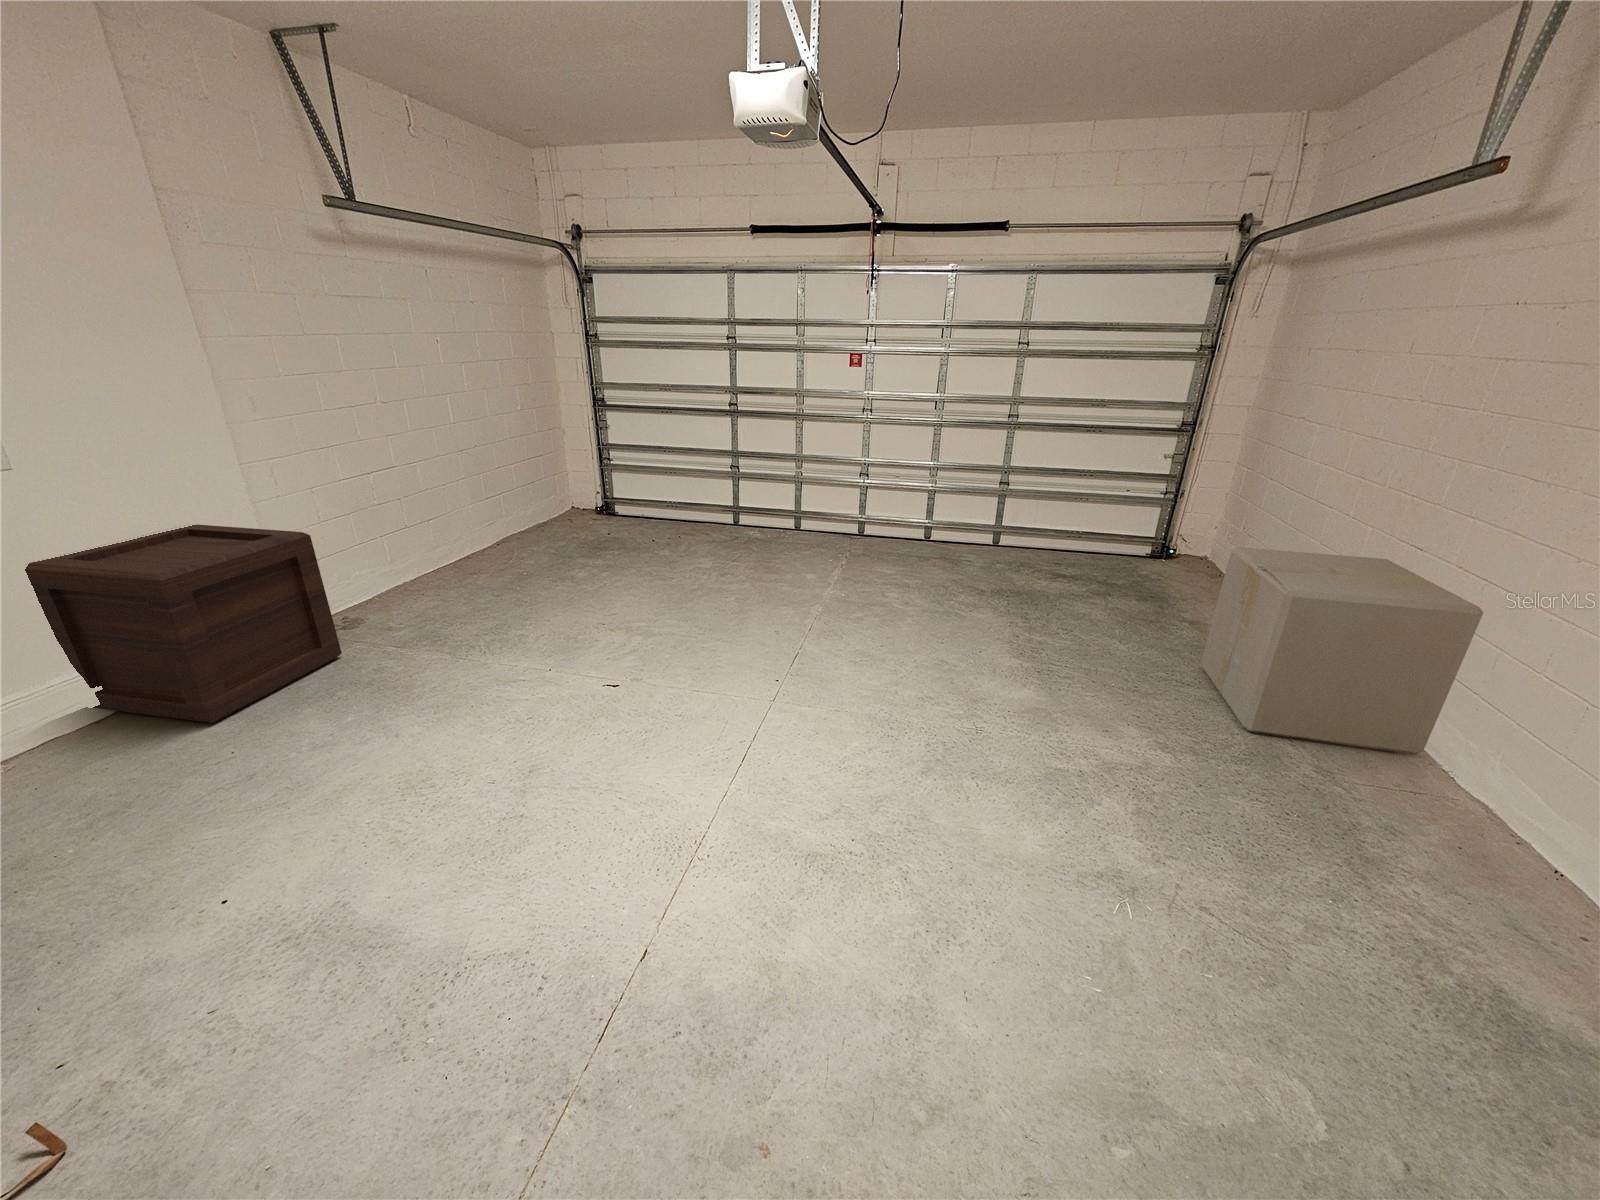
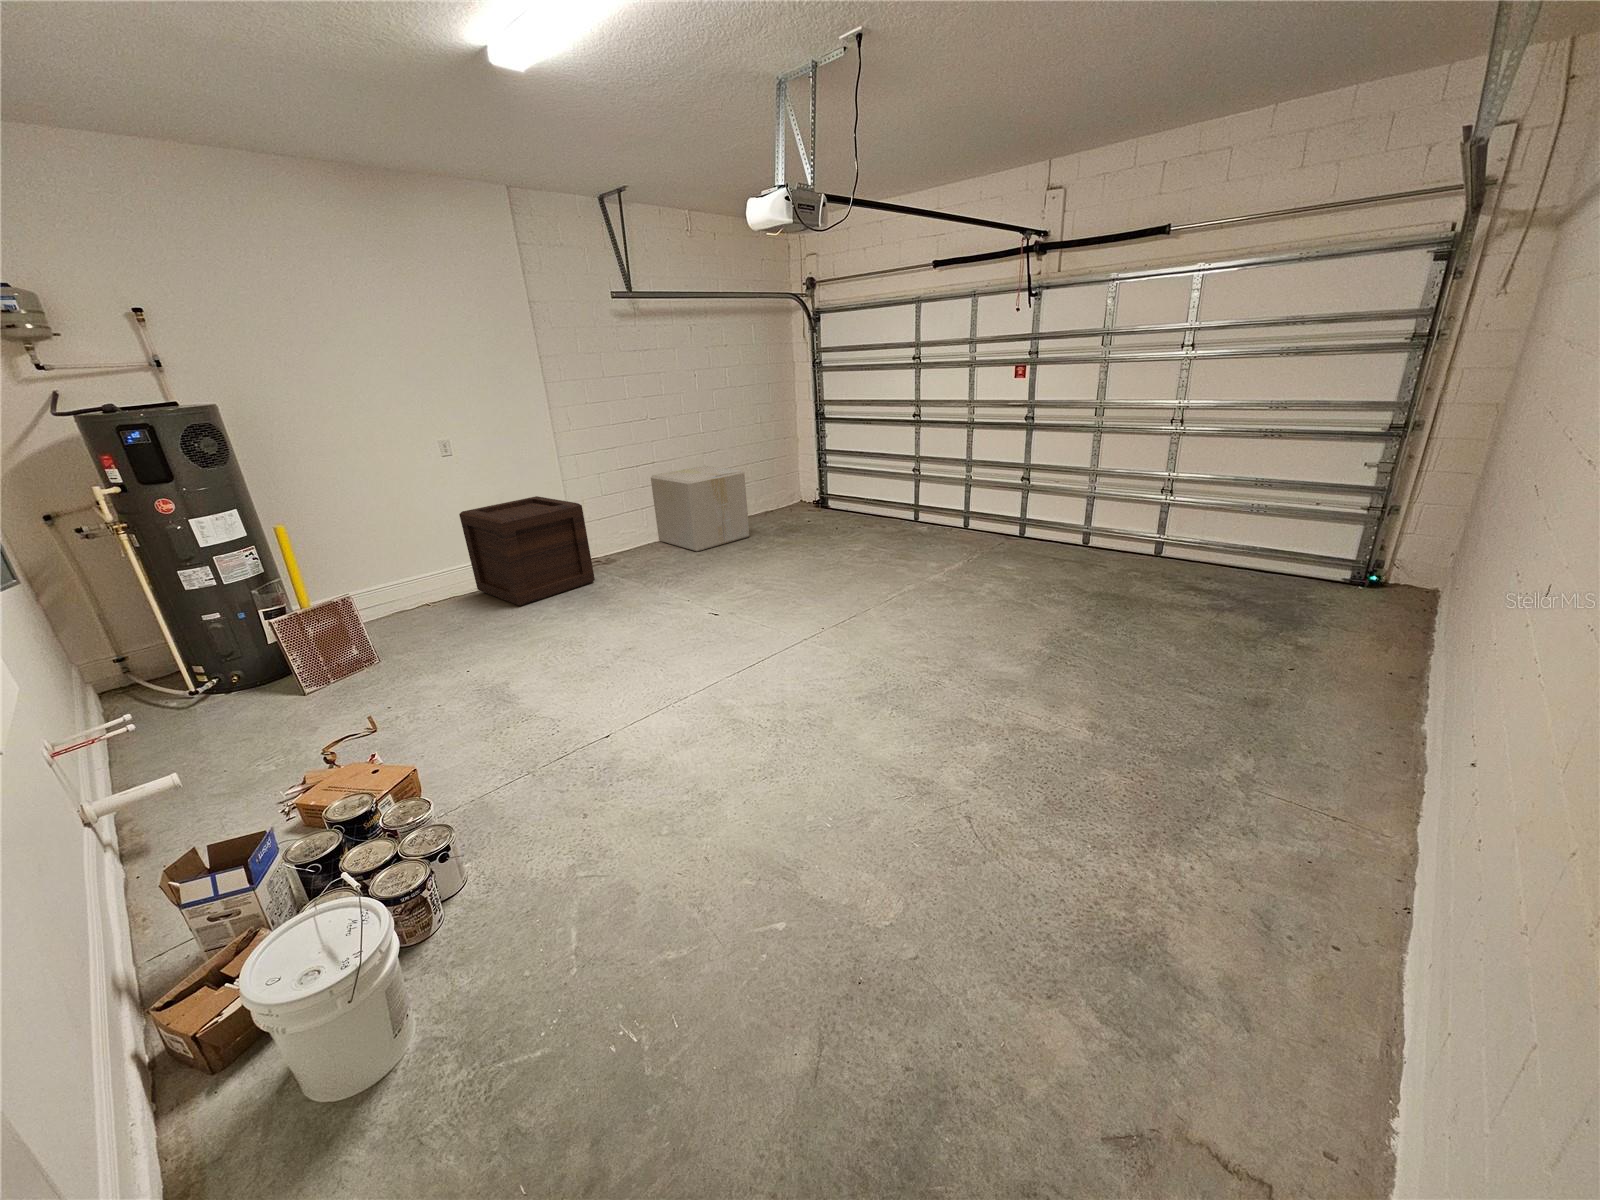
cardboard box: present [1201,547,1483,754] -> present [651,466,749,552]

